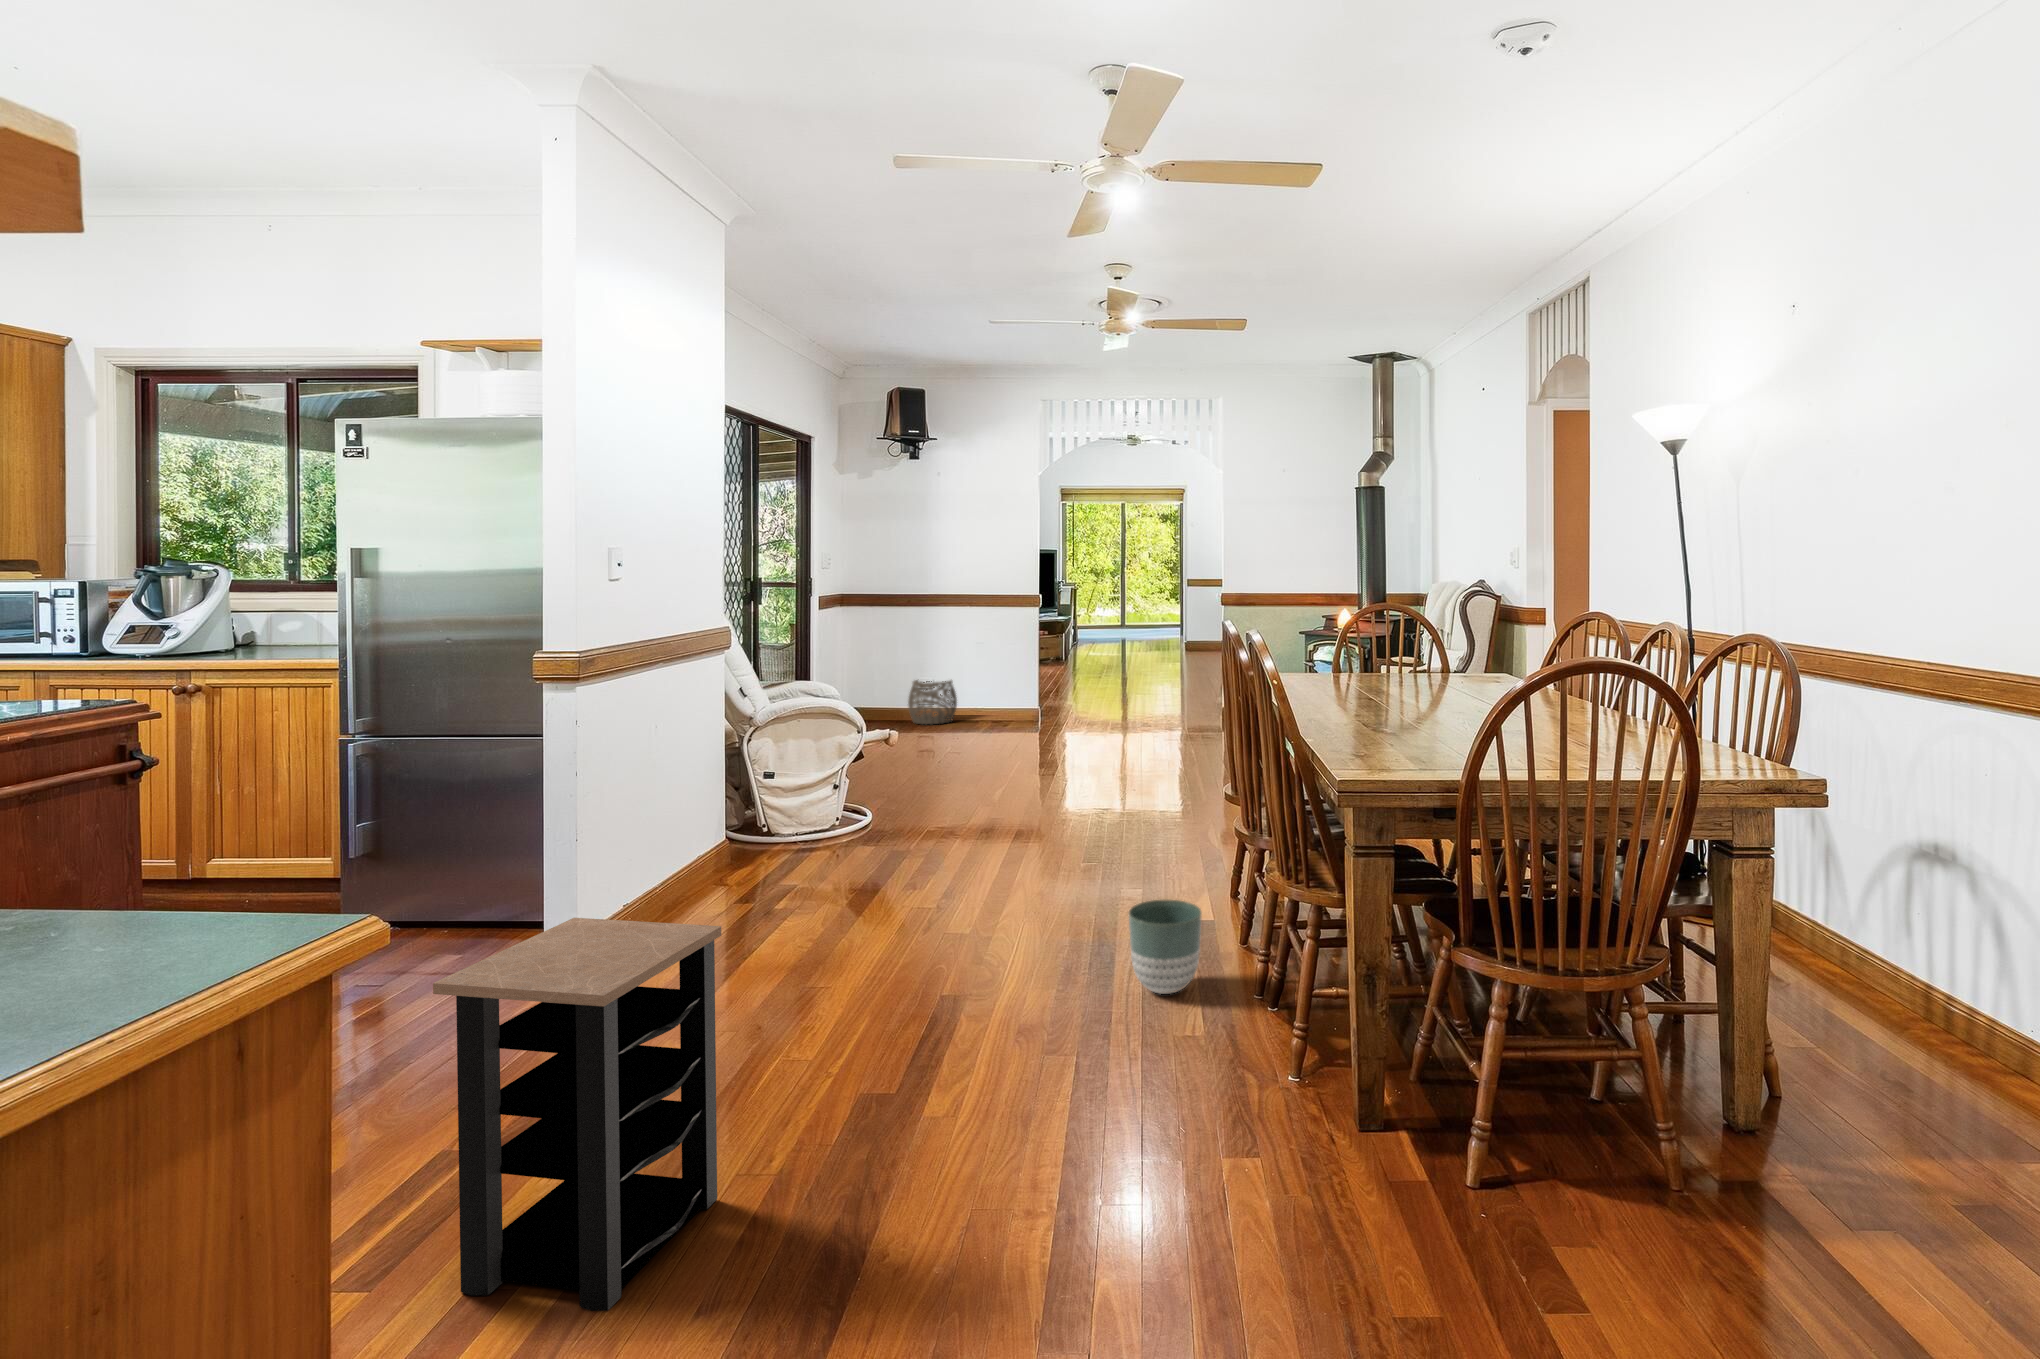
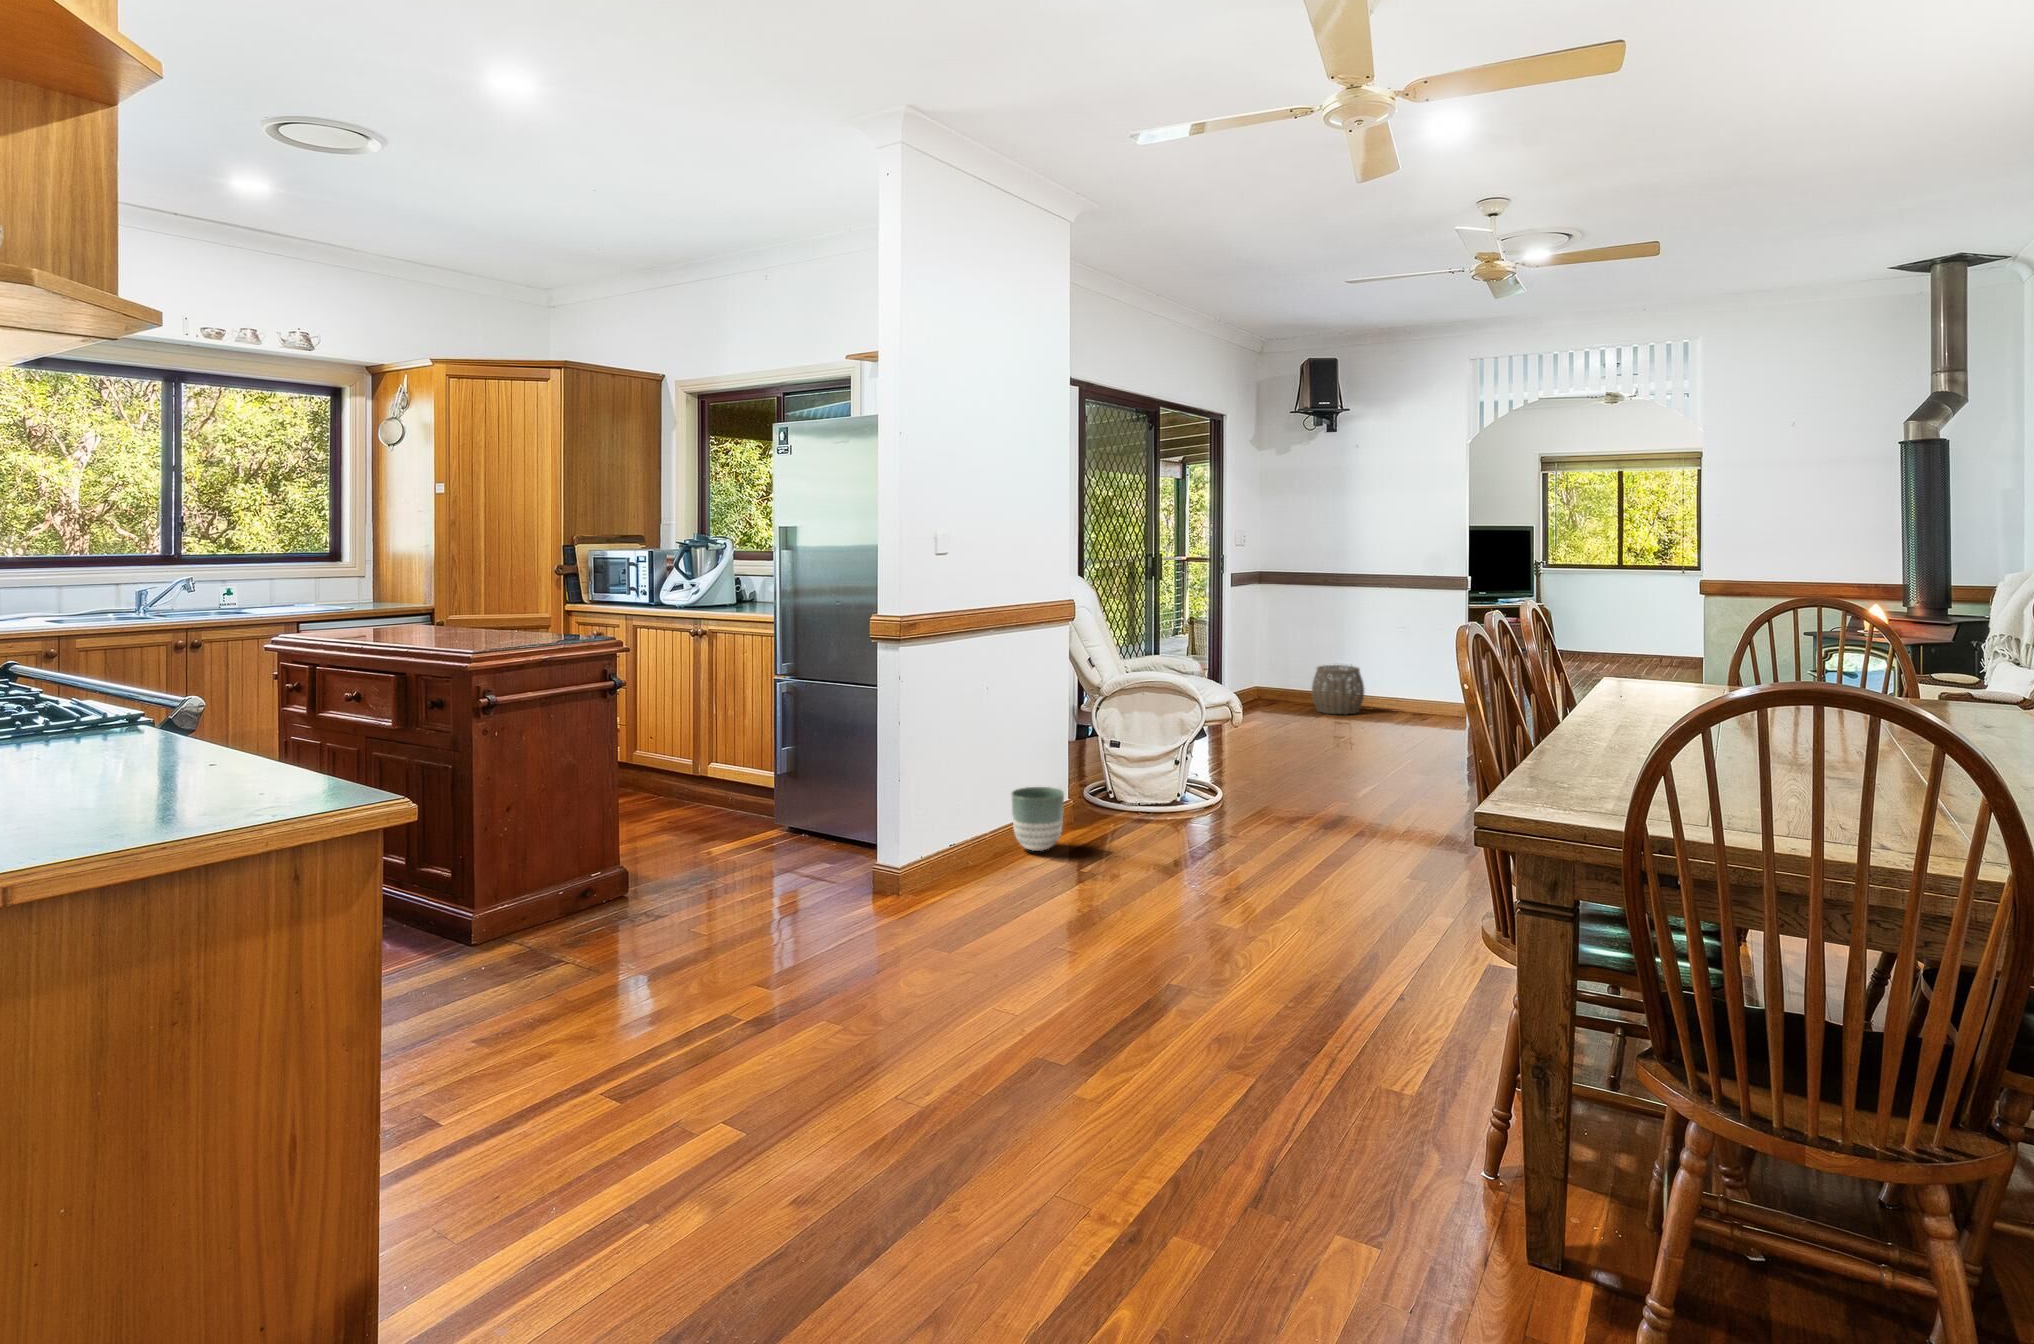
planter: present [1129,900,1202,994] -> present [1012,787,1064,851]
side table: present [433,918,721,1311] -> none [666,839,879,1165]

